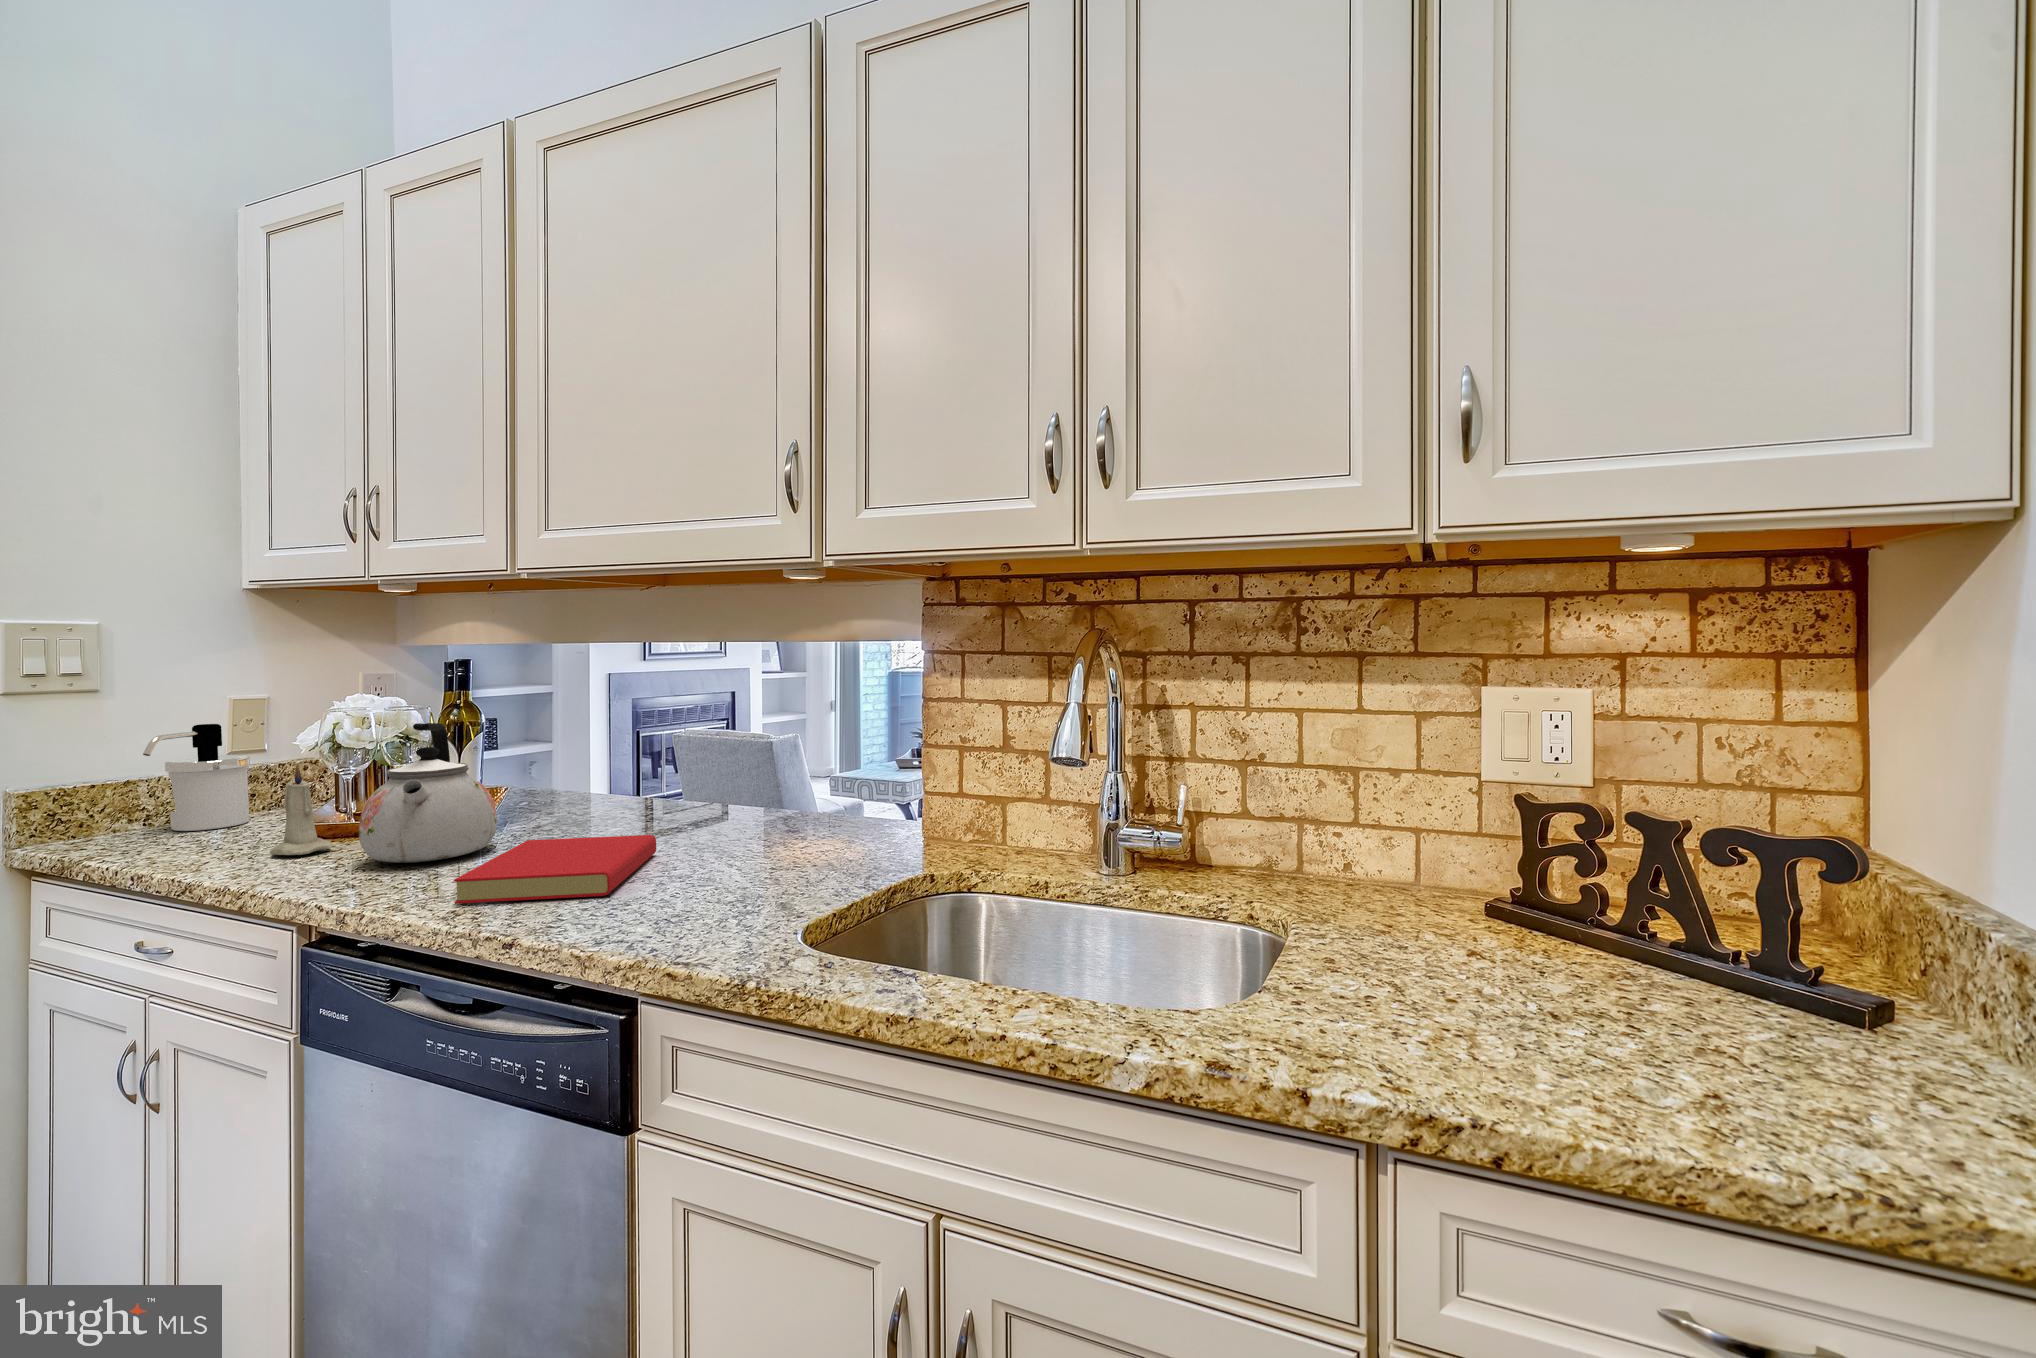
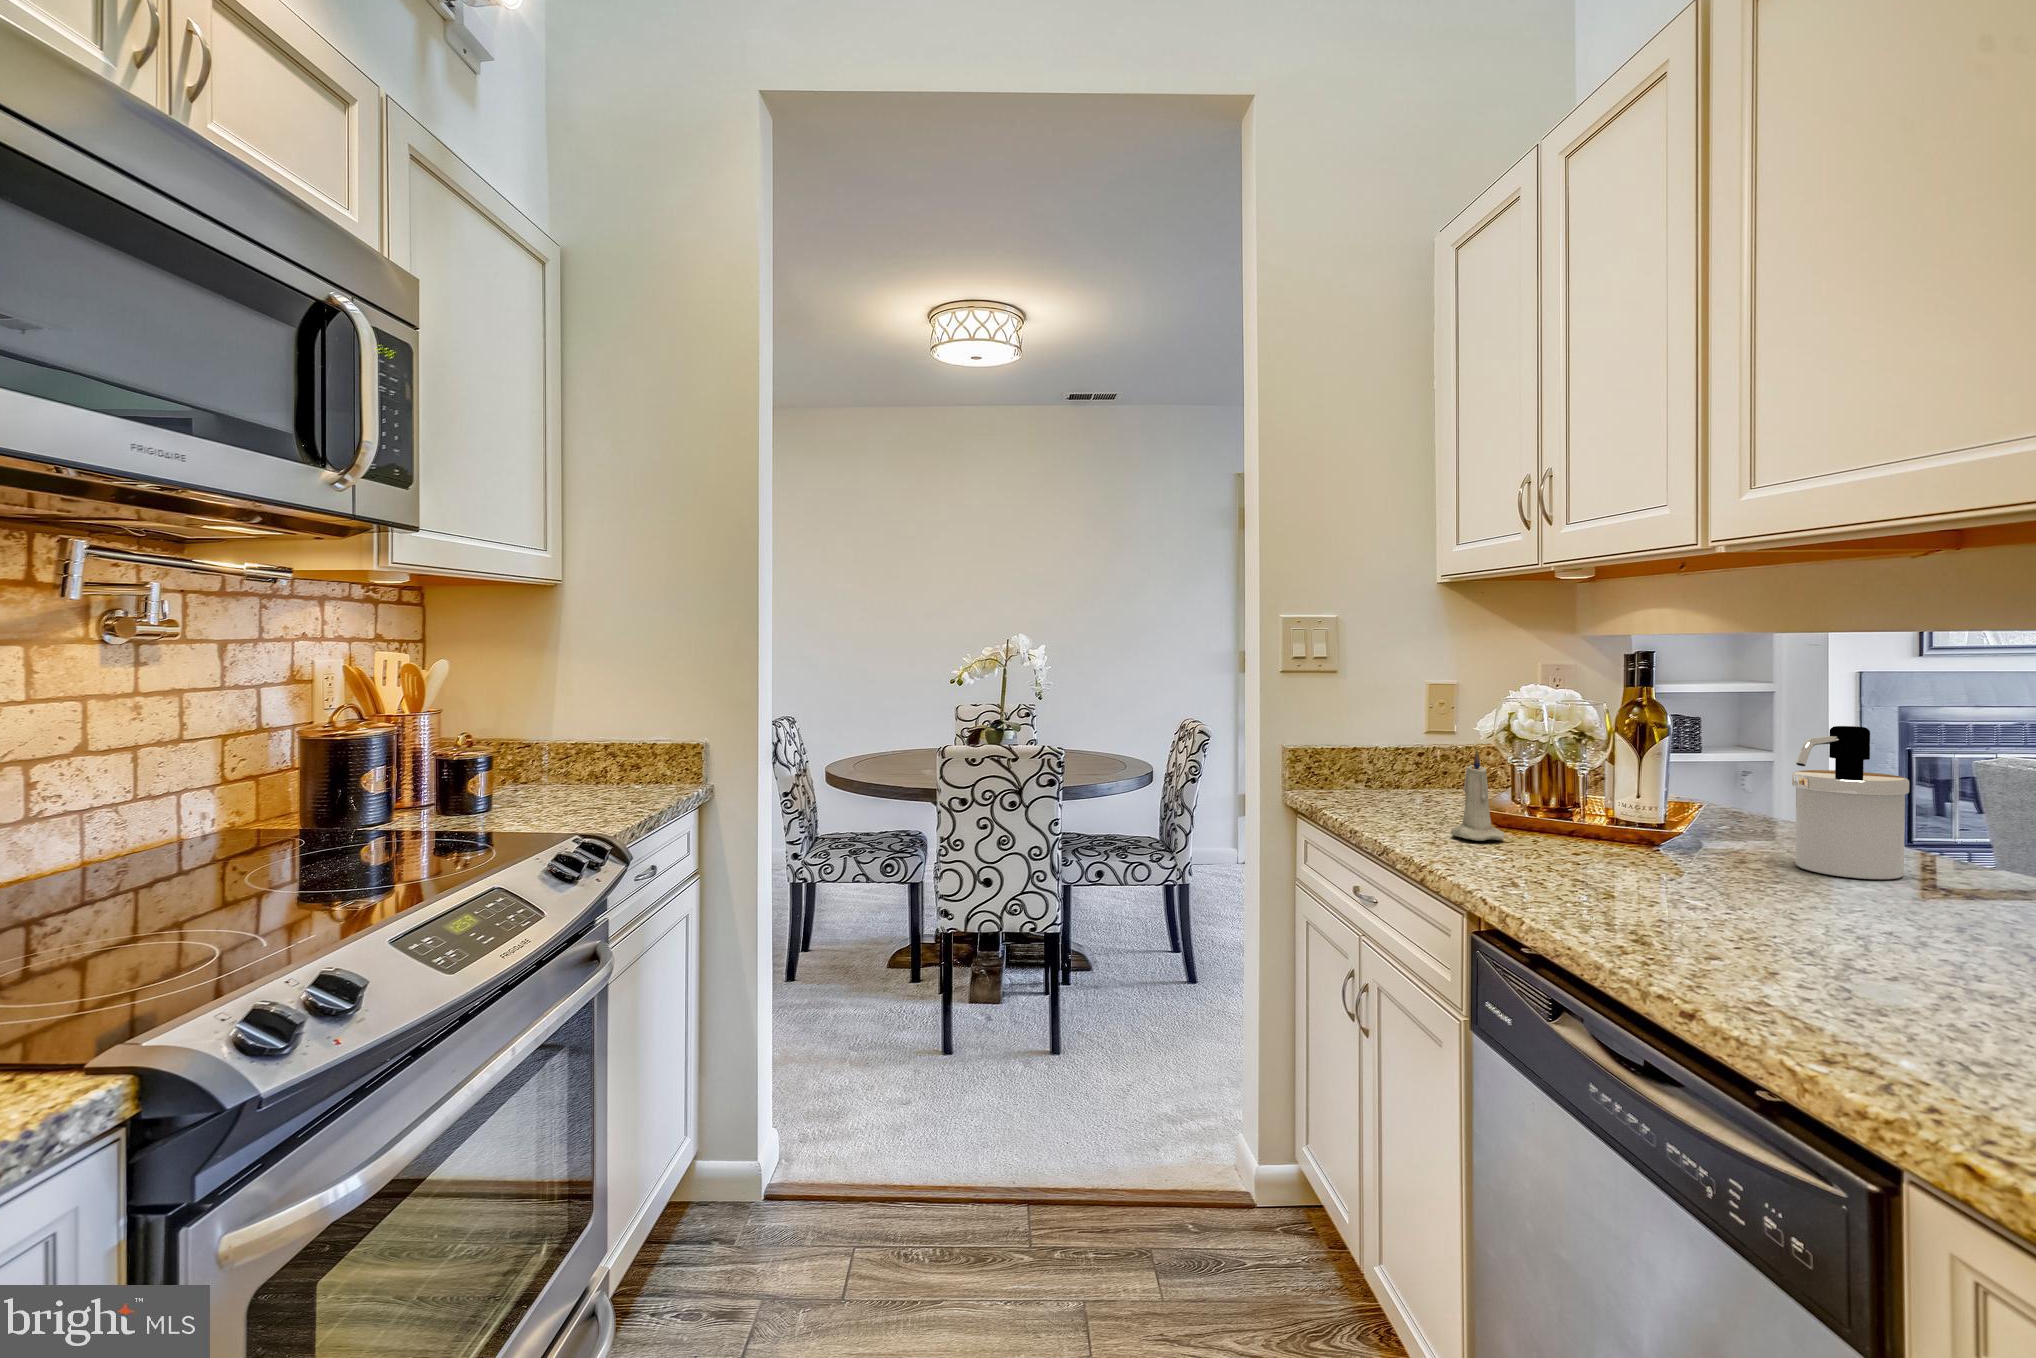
kettle: present [359,723,498,863] -> none [1528,716,1684,878]
soap dispenser: present [143,724,250,831] -> present [1792,726,1909,879]
book: present [454,835,656,904] -> none [1623,878,1936,987]

